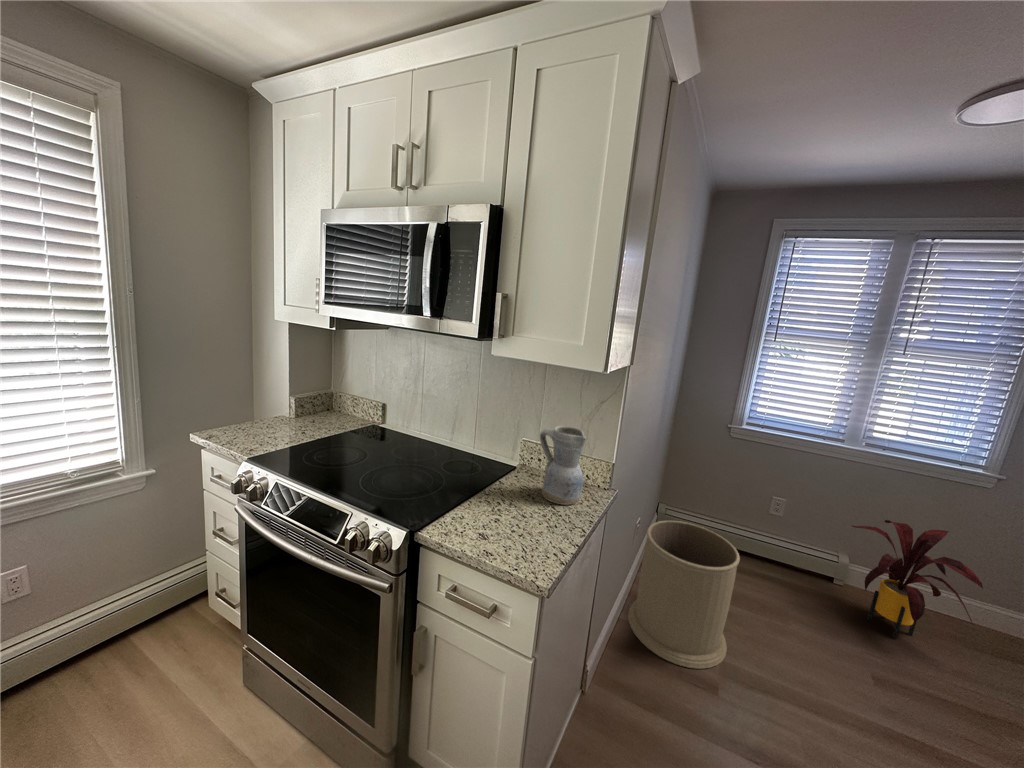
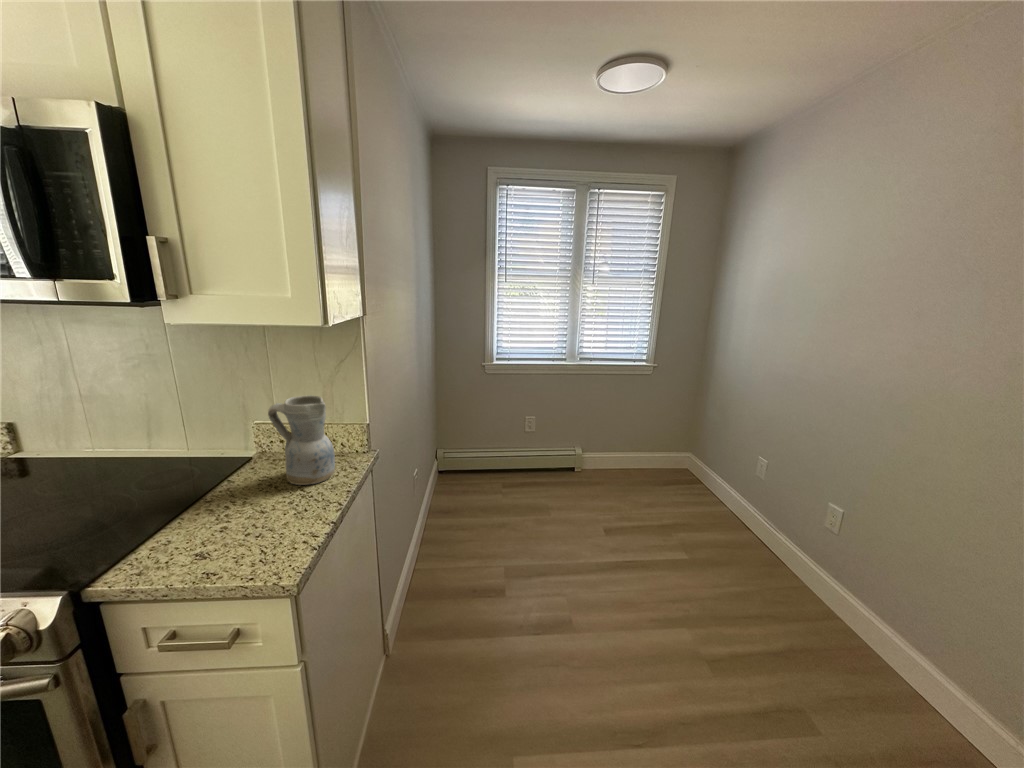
house plant: present [852,520,983,639] -> none [579,411,653,497]
trash can: present [628,521,740,669] -> none [422,460,508,588]

